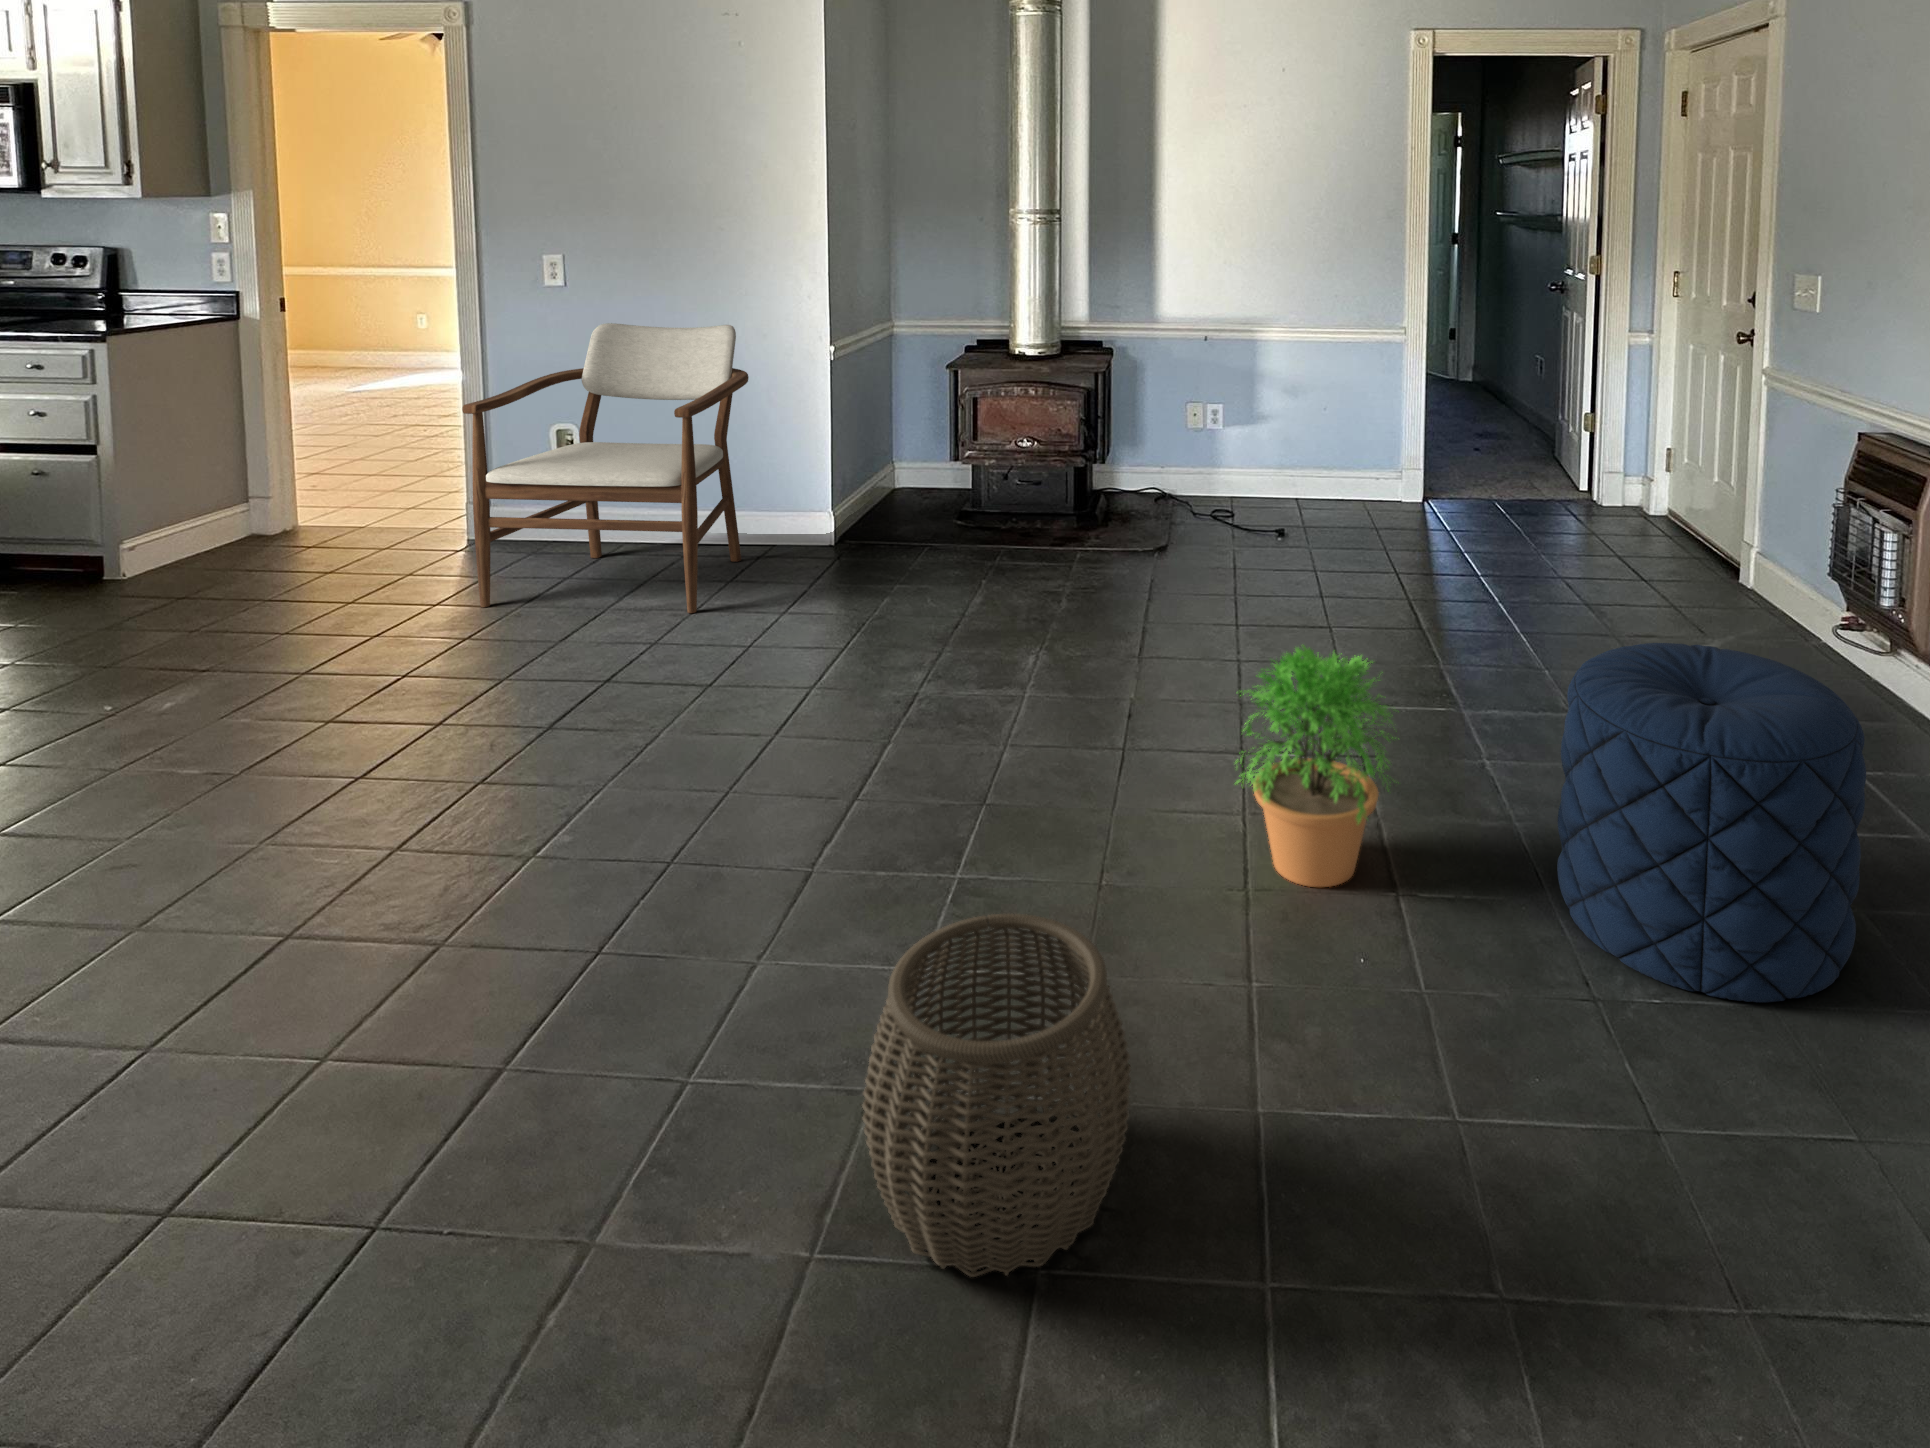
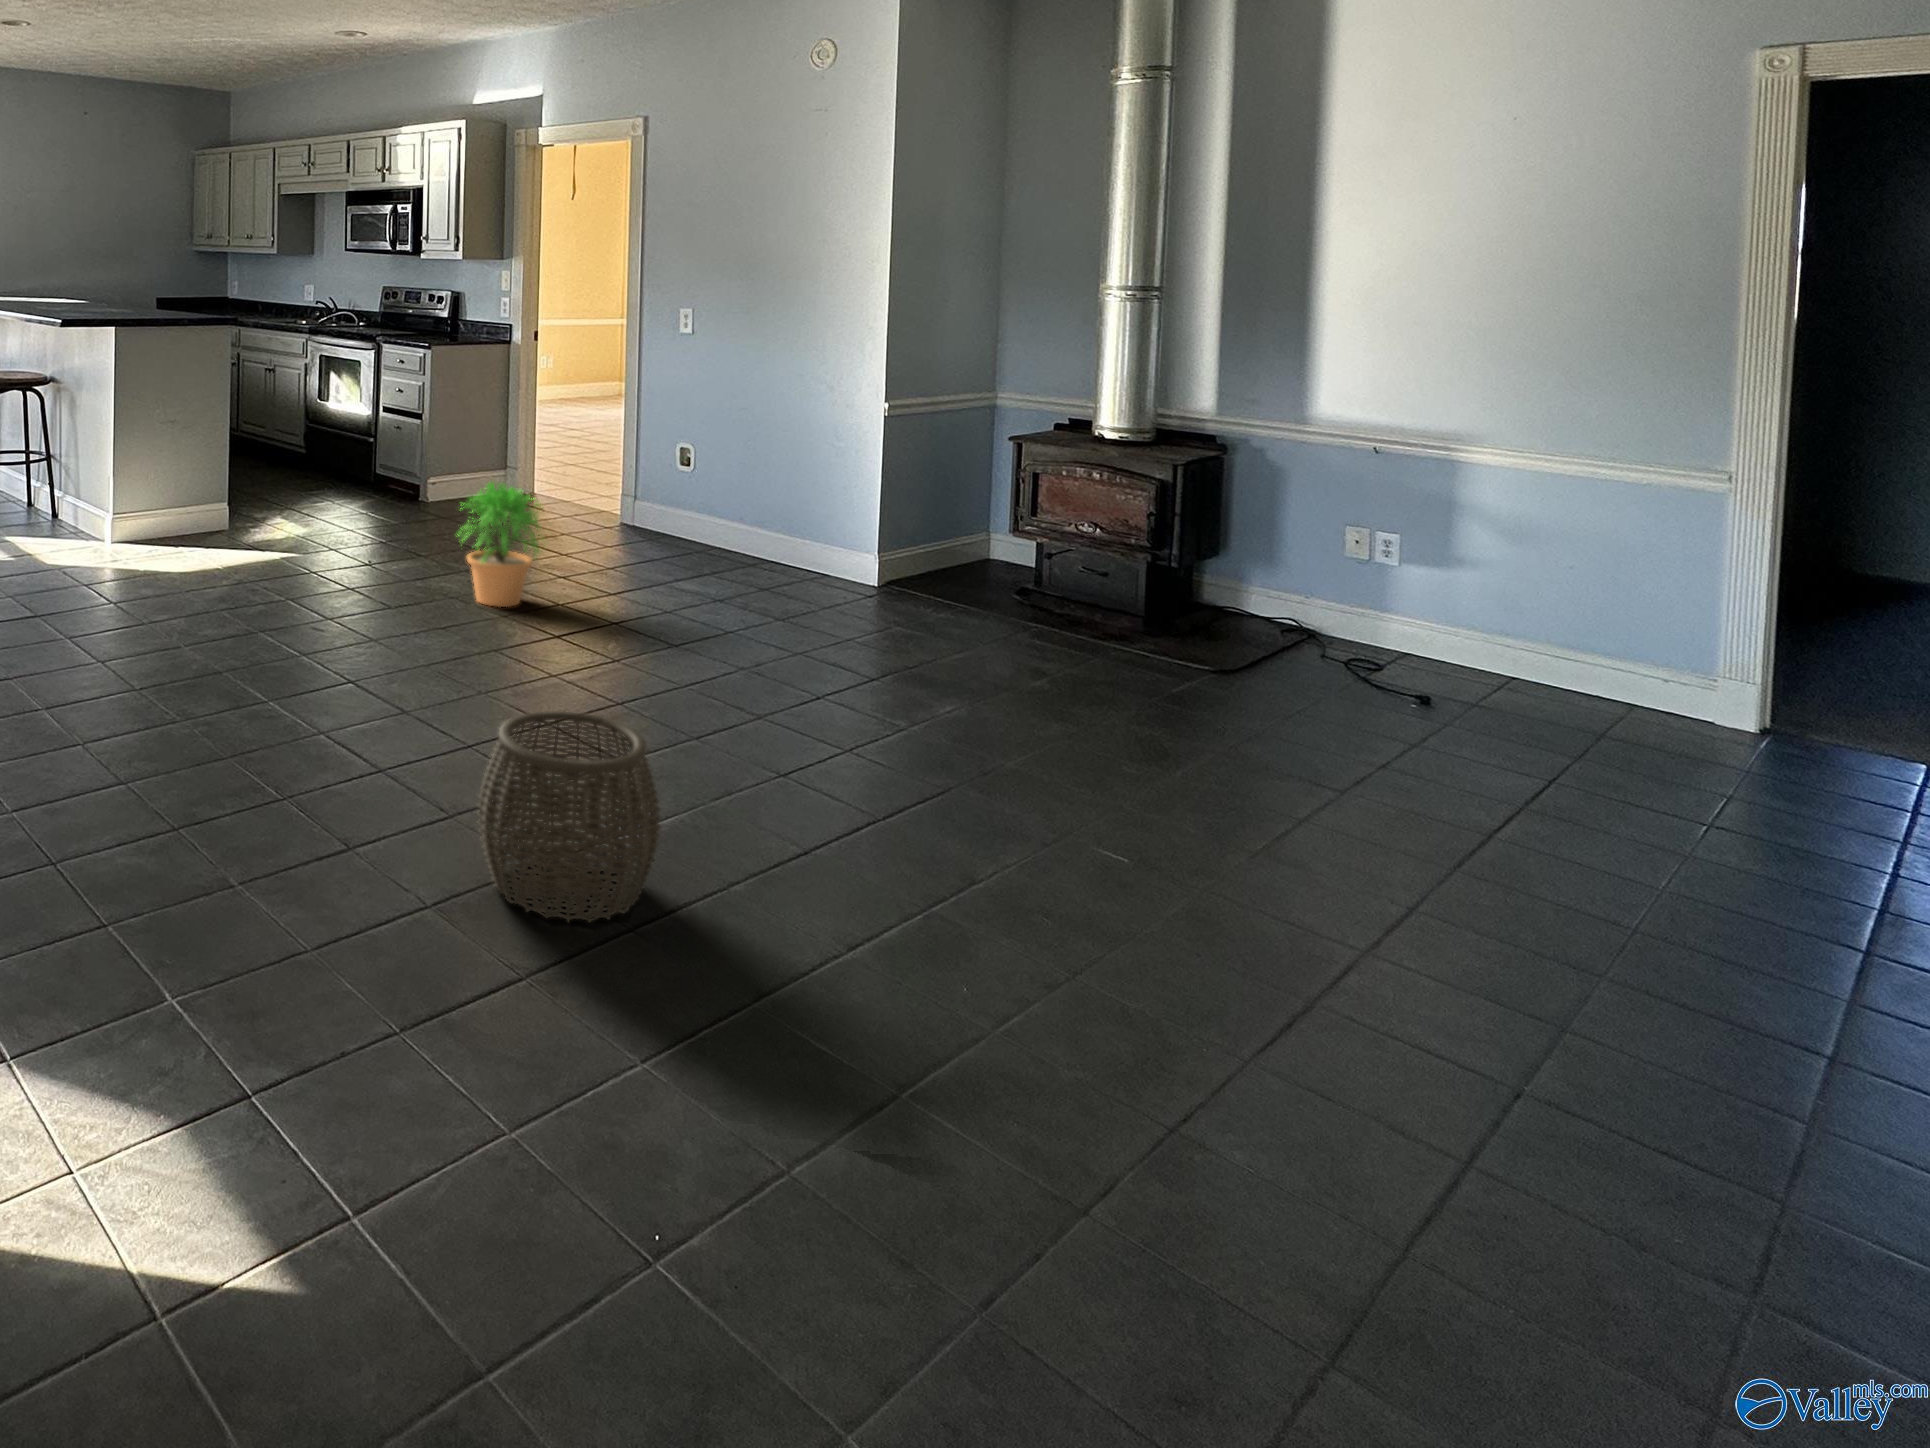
armchair: present [462,323,749,613] -> none [587,364,805,596]
pouf: present [1557,643,1866,1002] -> none [1245,759,1692,1217]
potted plant: present [1236,645,1393,887] -> present [457,482,544,607]

